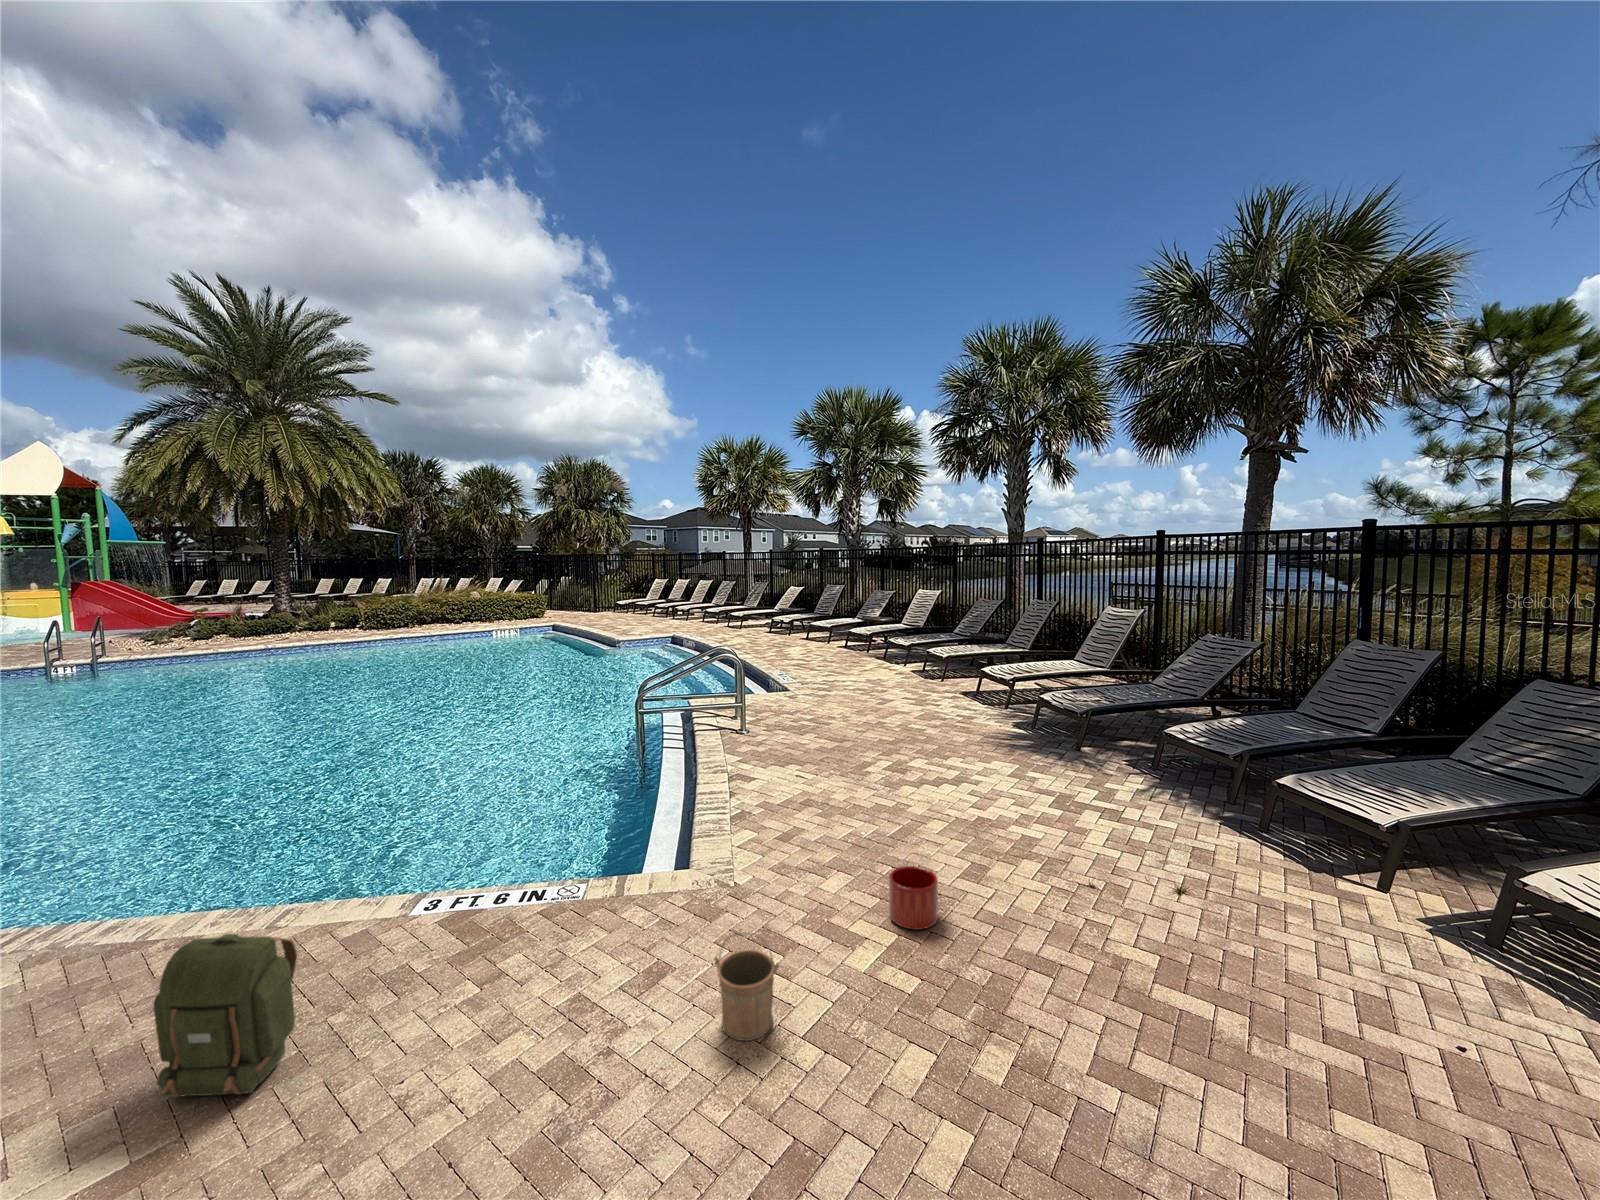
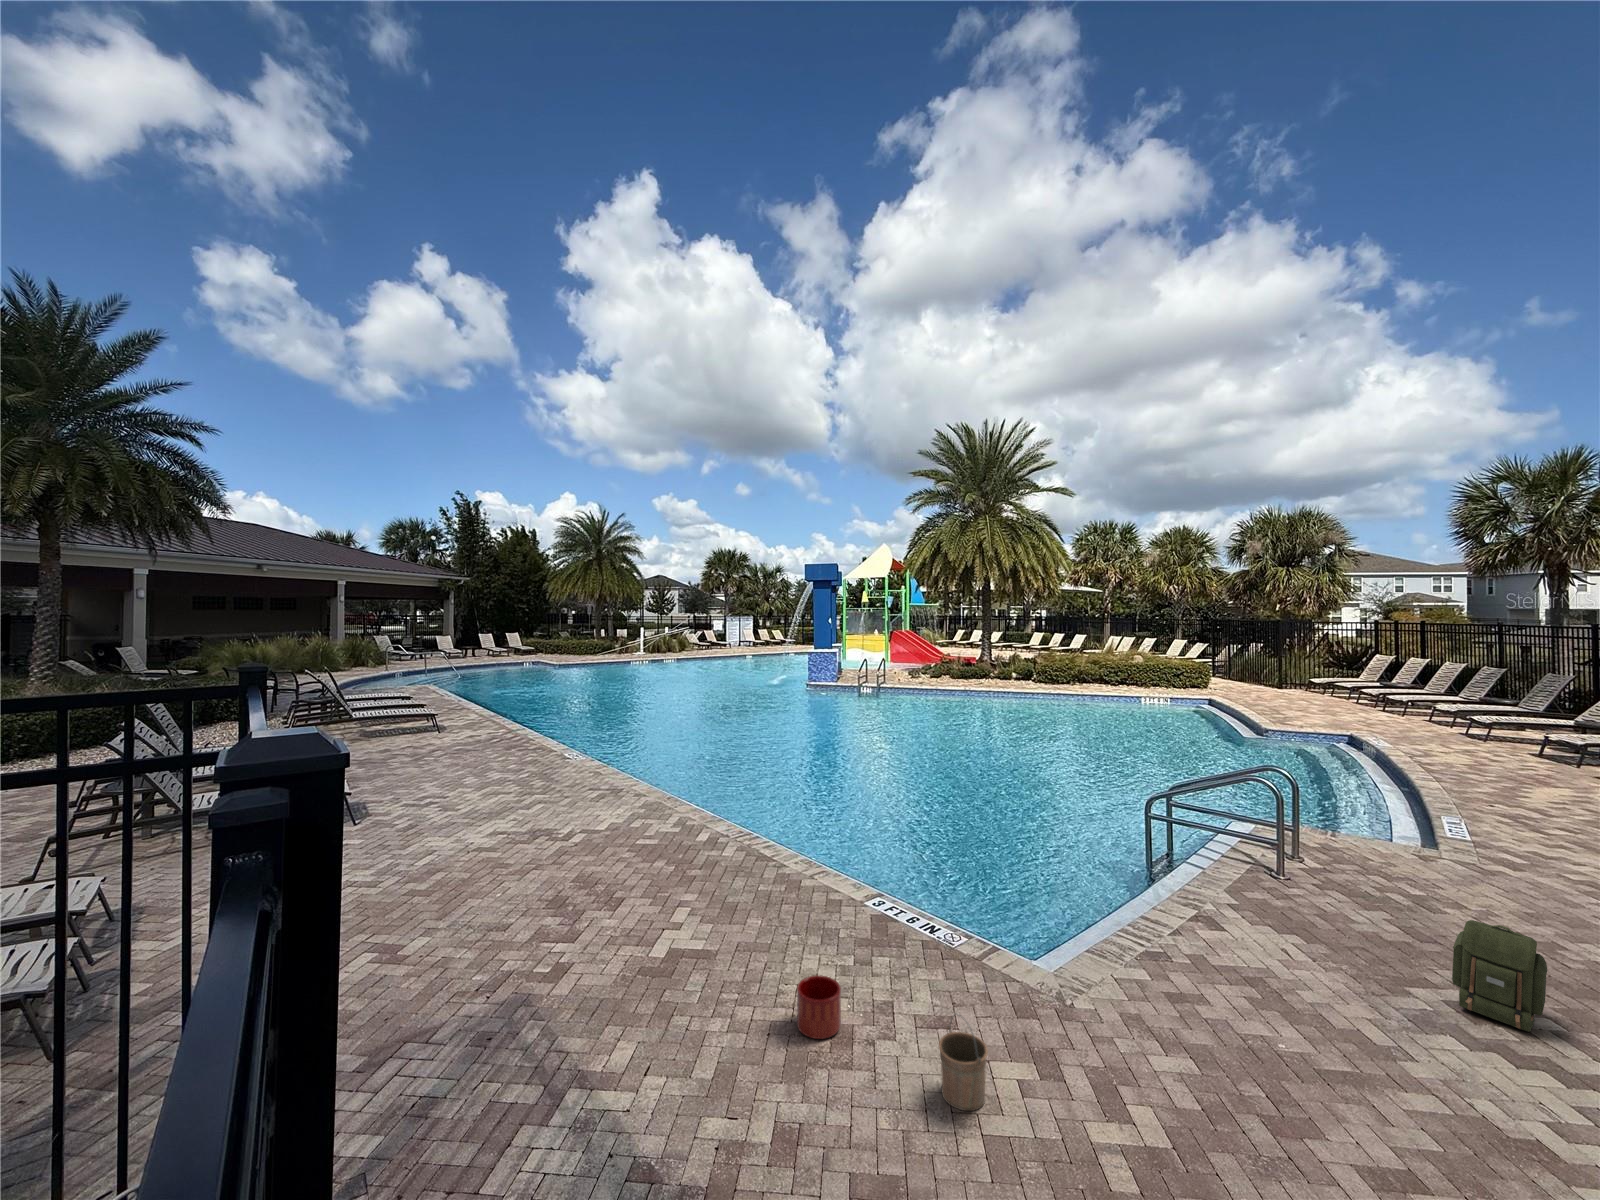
planter: present [889,866,938,930] -> present [797,975,841,1039]
backpack: present [153,934,297,1097] -> present [1452,920,1547,1032]

